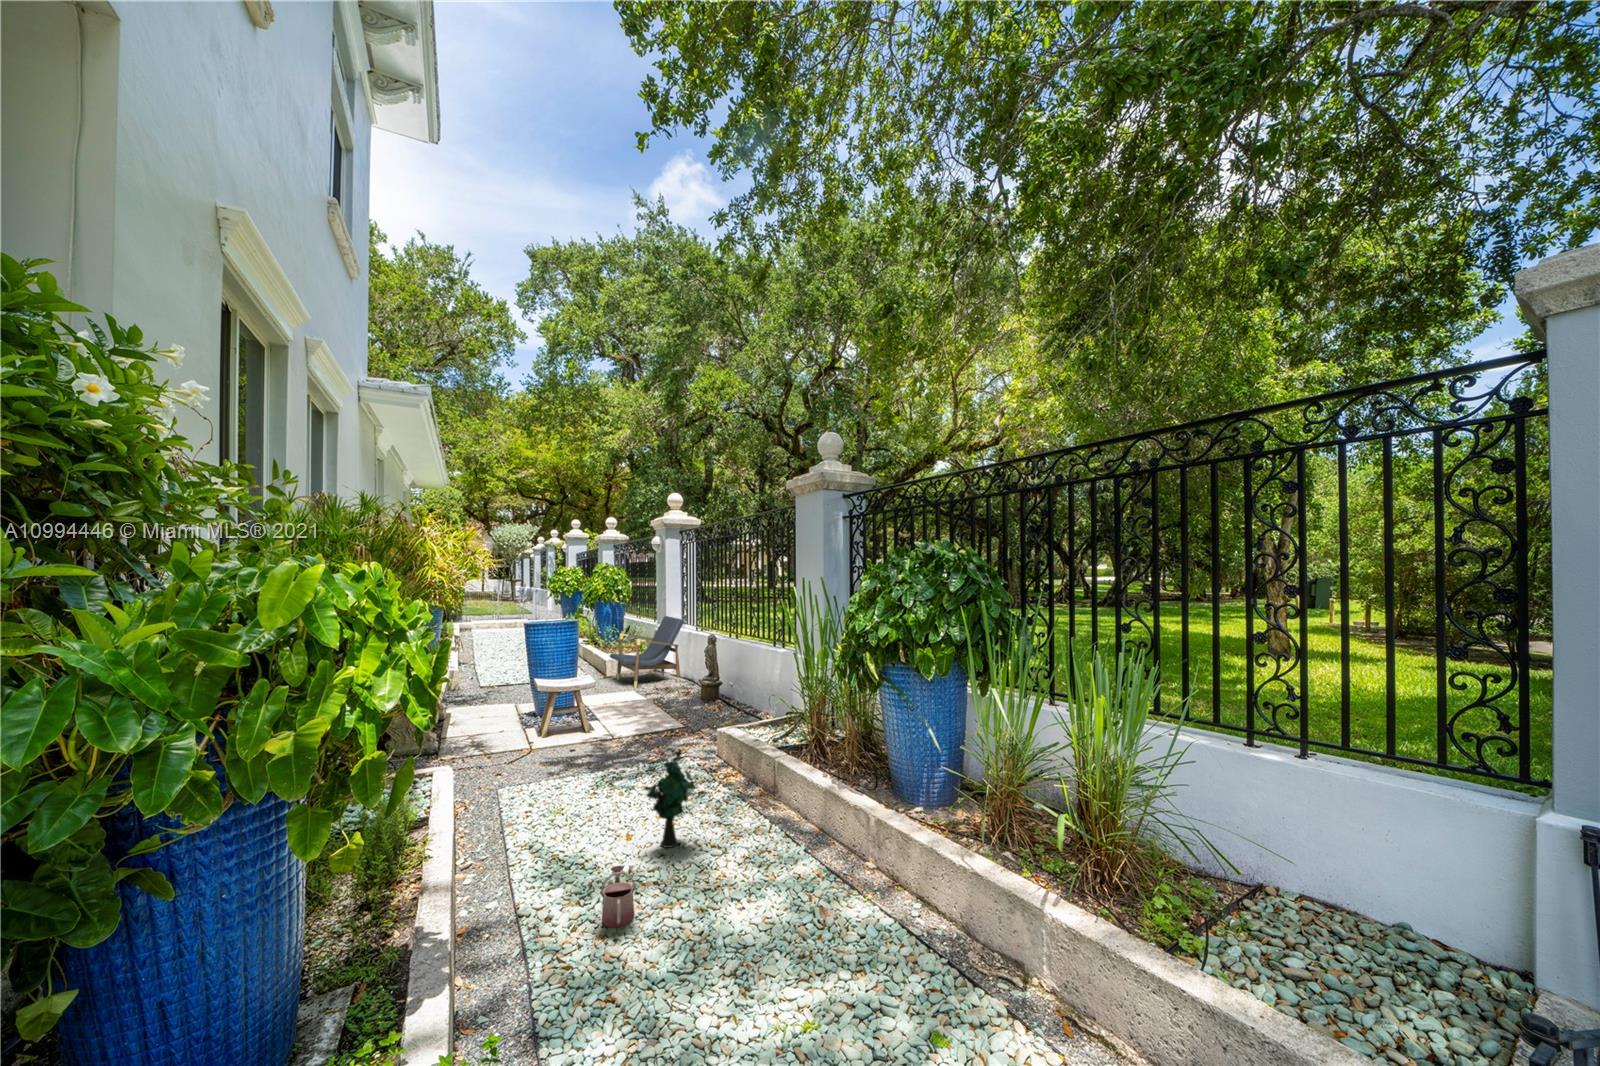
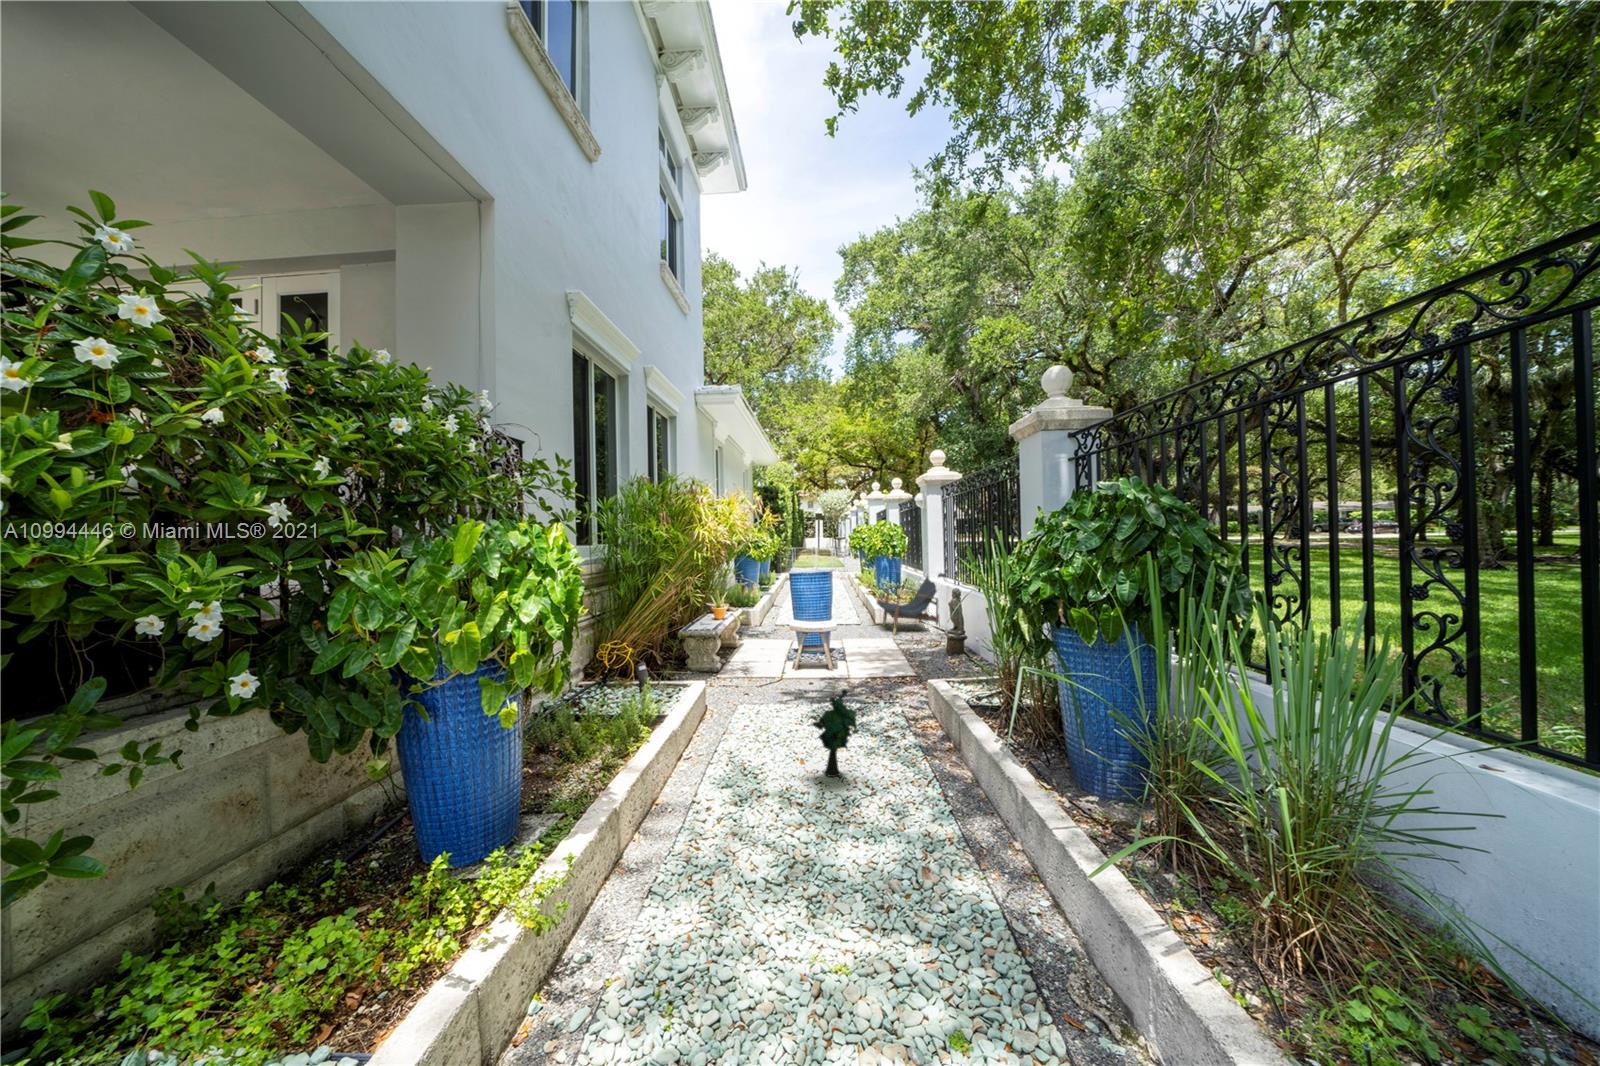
watering can: present [600,866,636,928] -> none [735,777,766,829]

